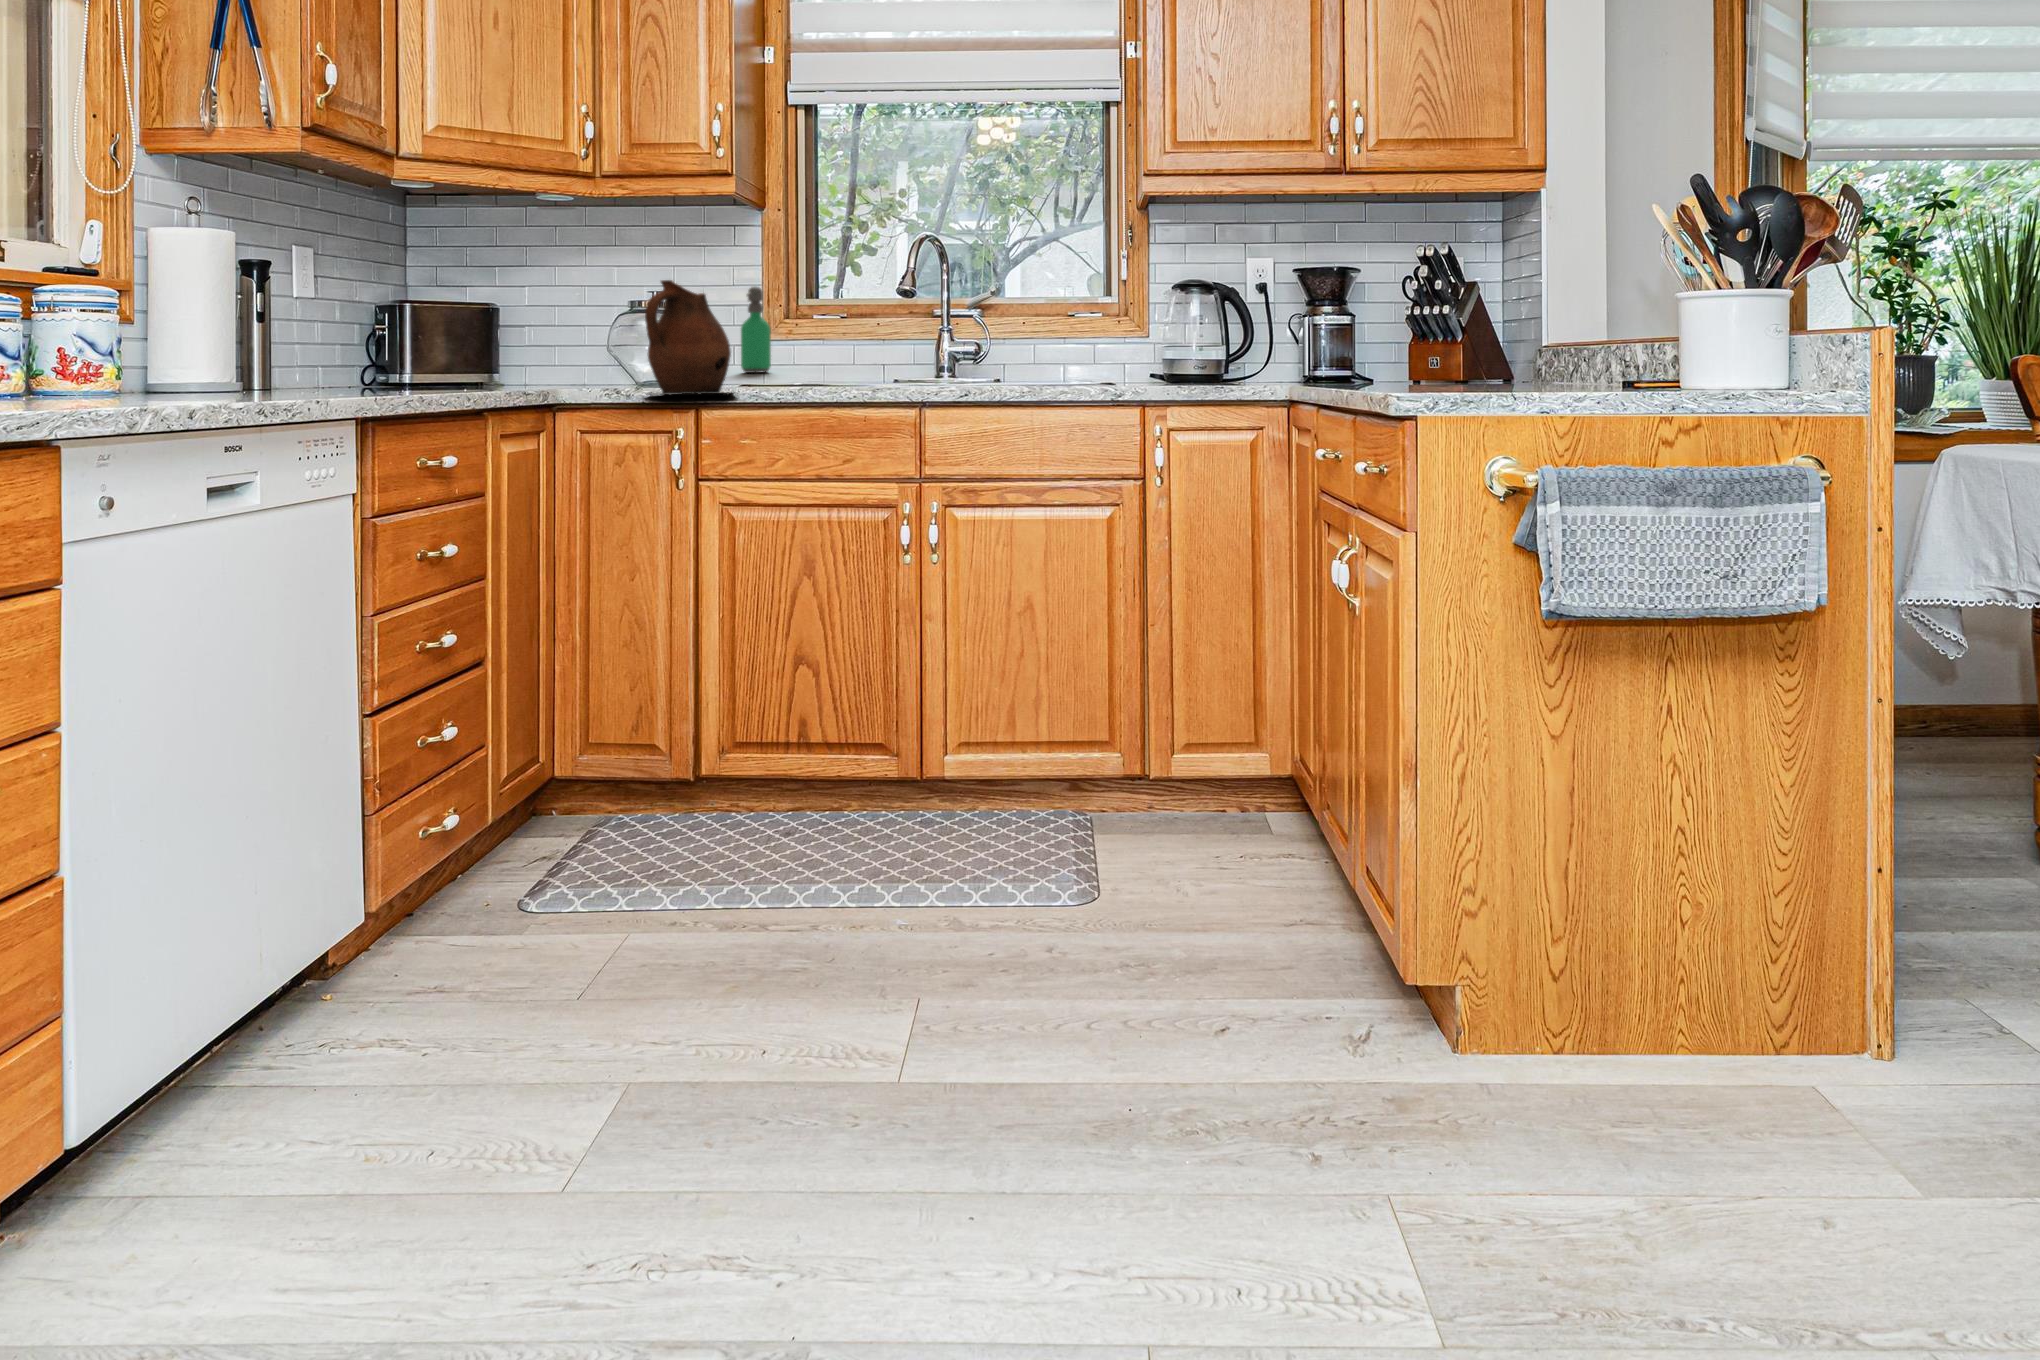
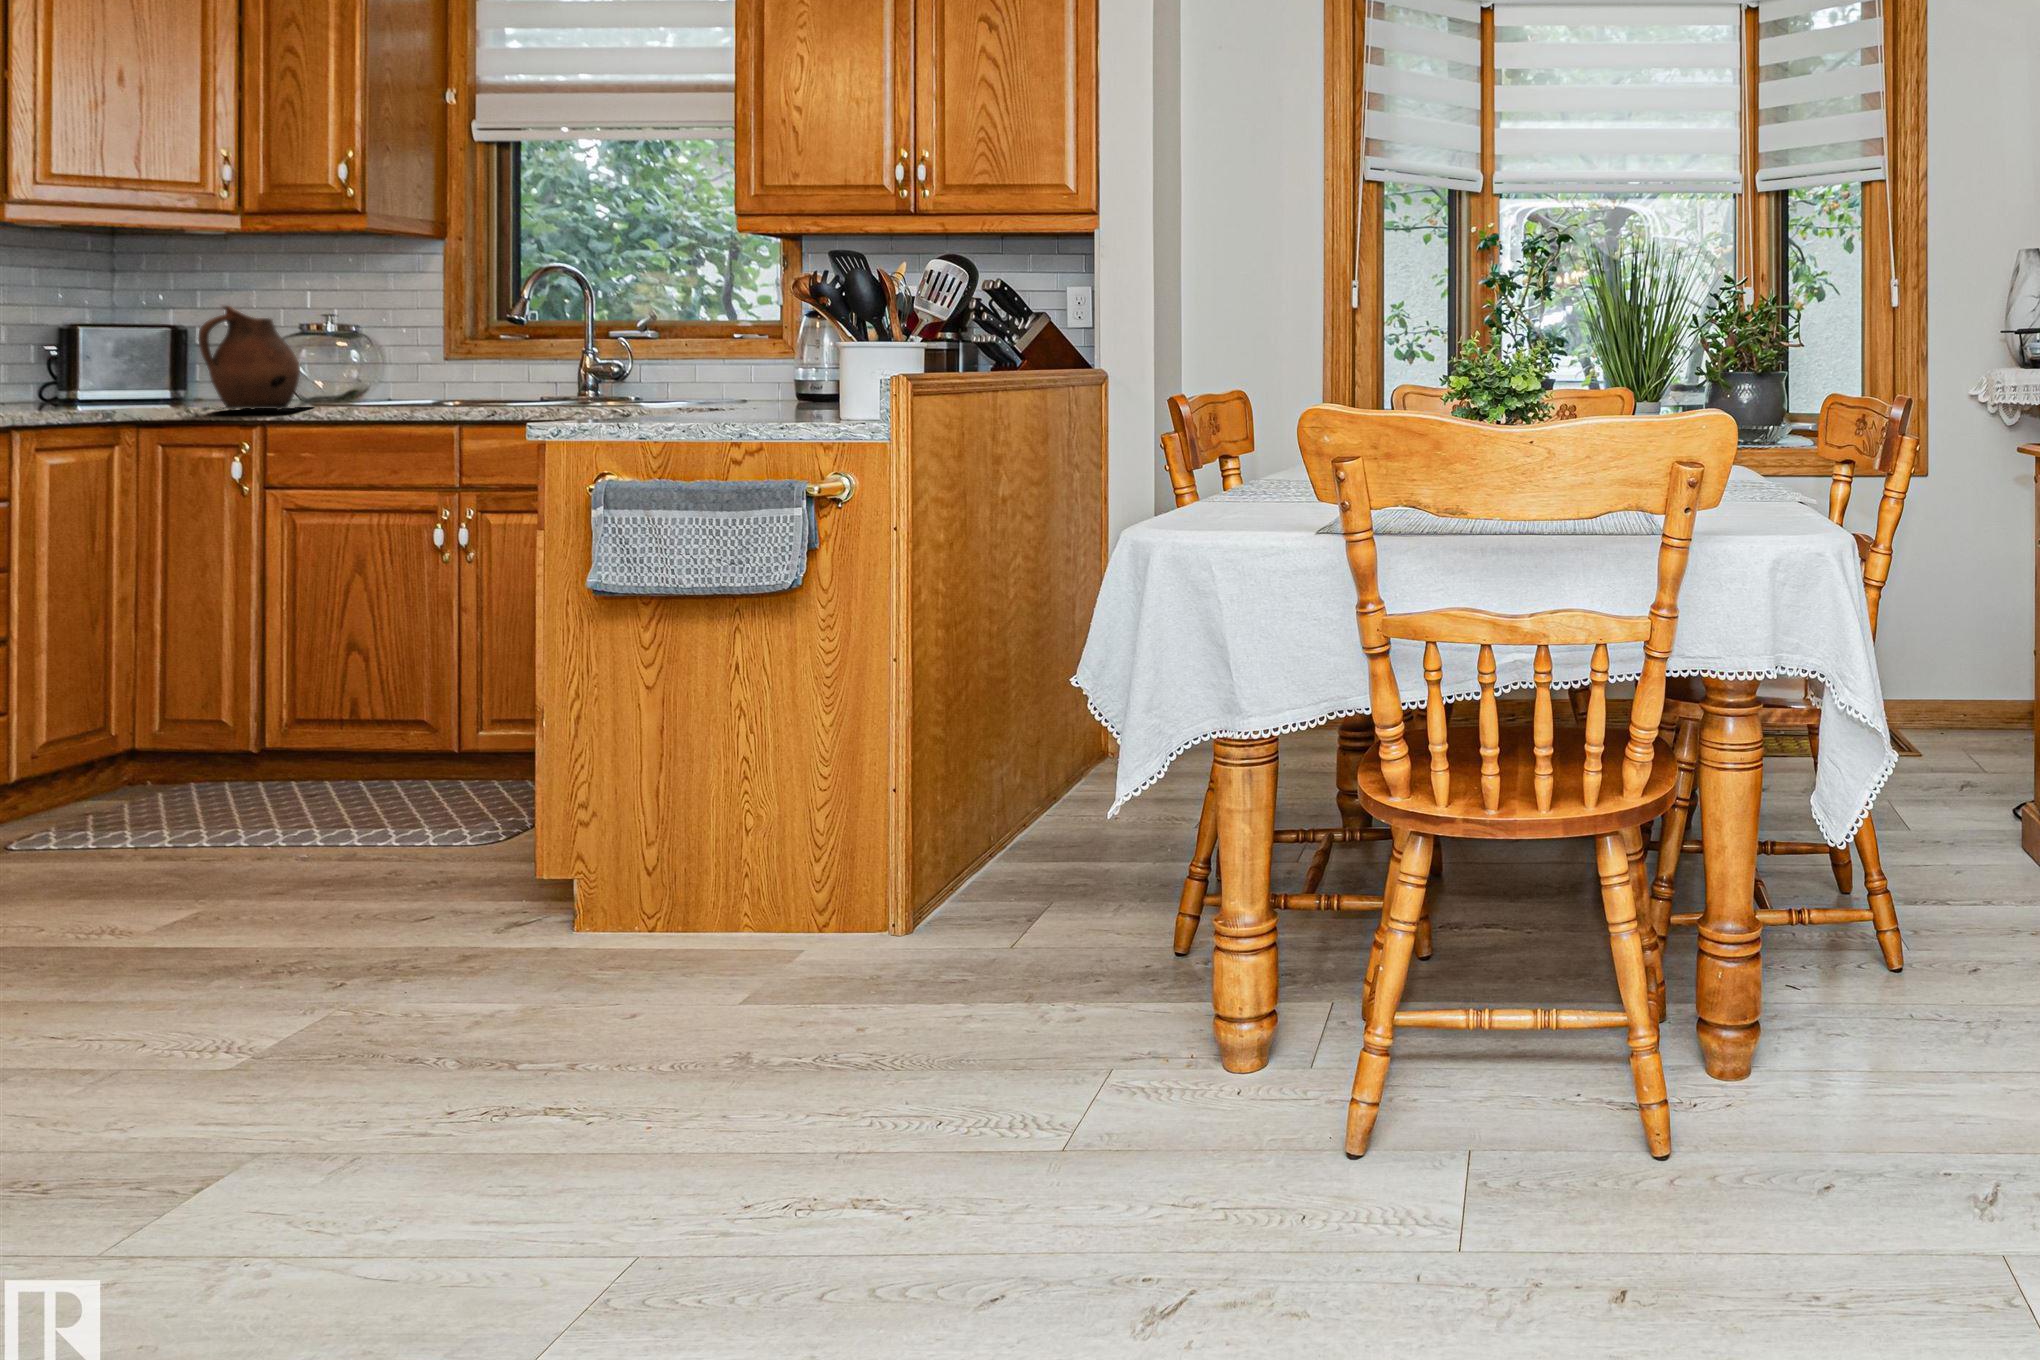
soap dispenser: present [741,287,771,373] -> none [406,307,440,388]

